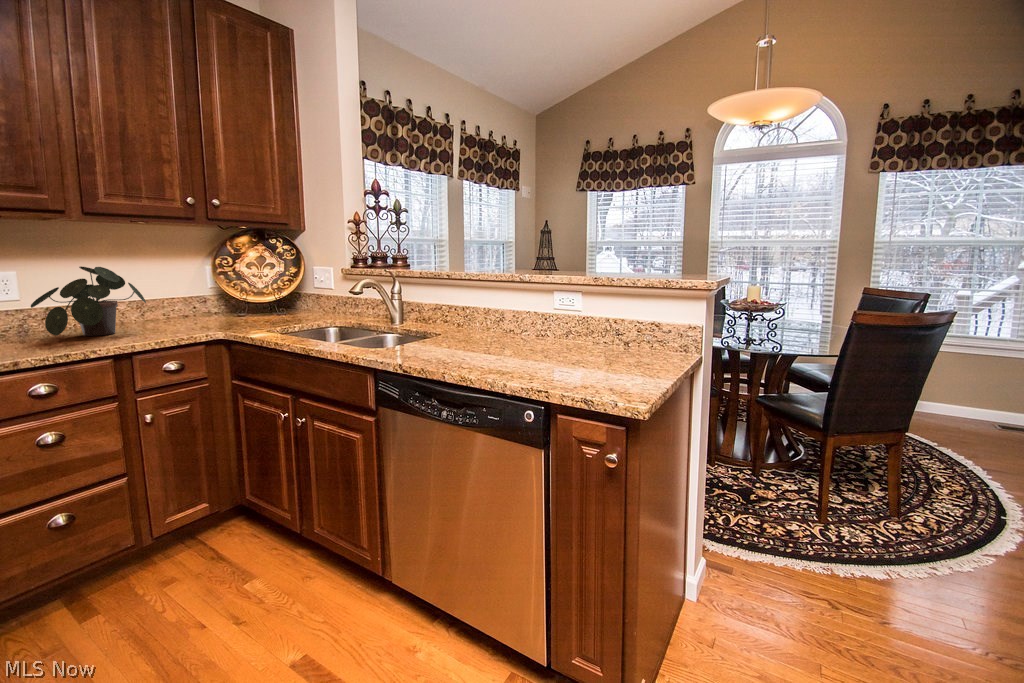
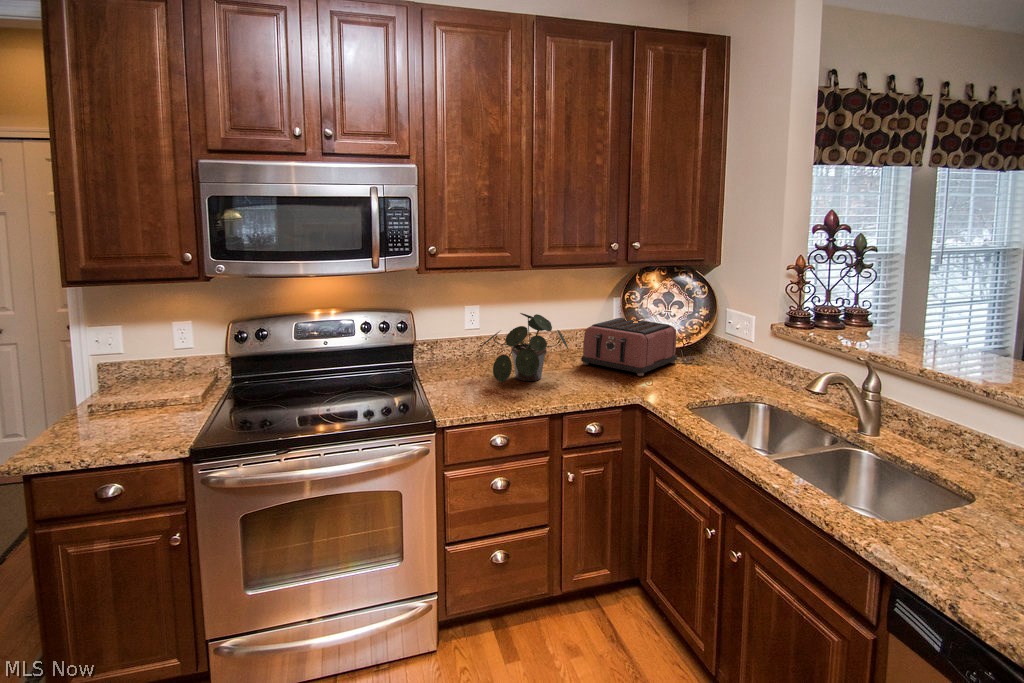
toaster: none [171,281,273,324] -> present [581,318,677,376]

